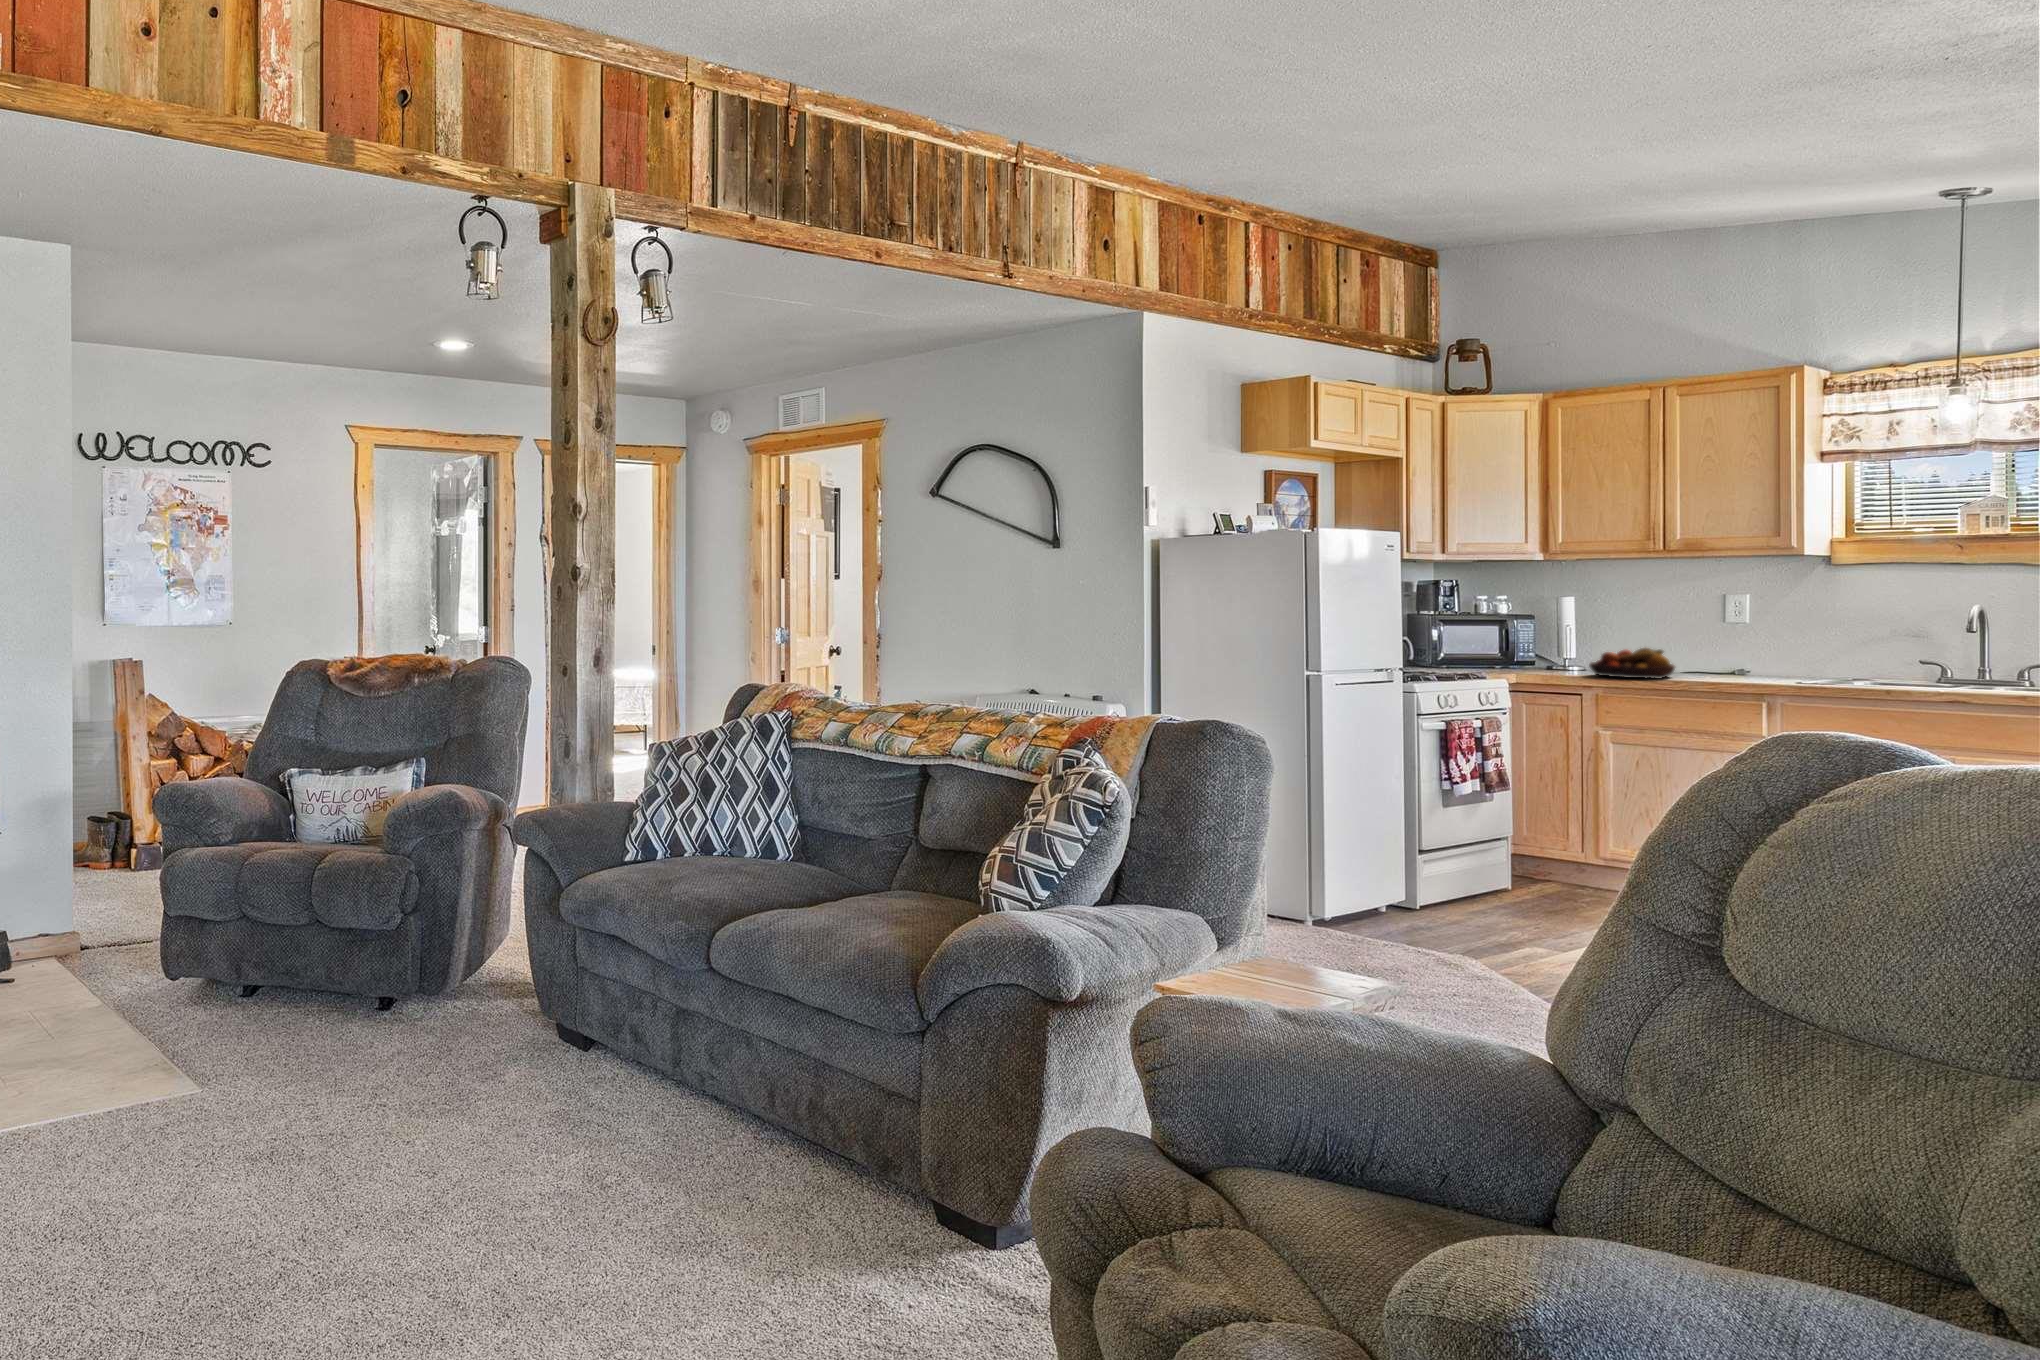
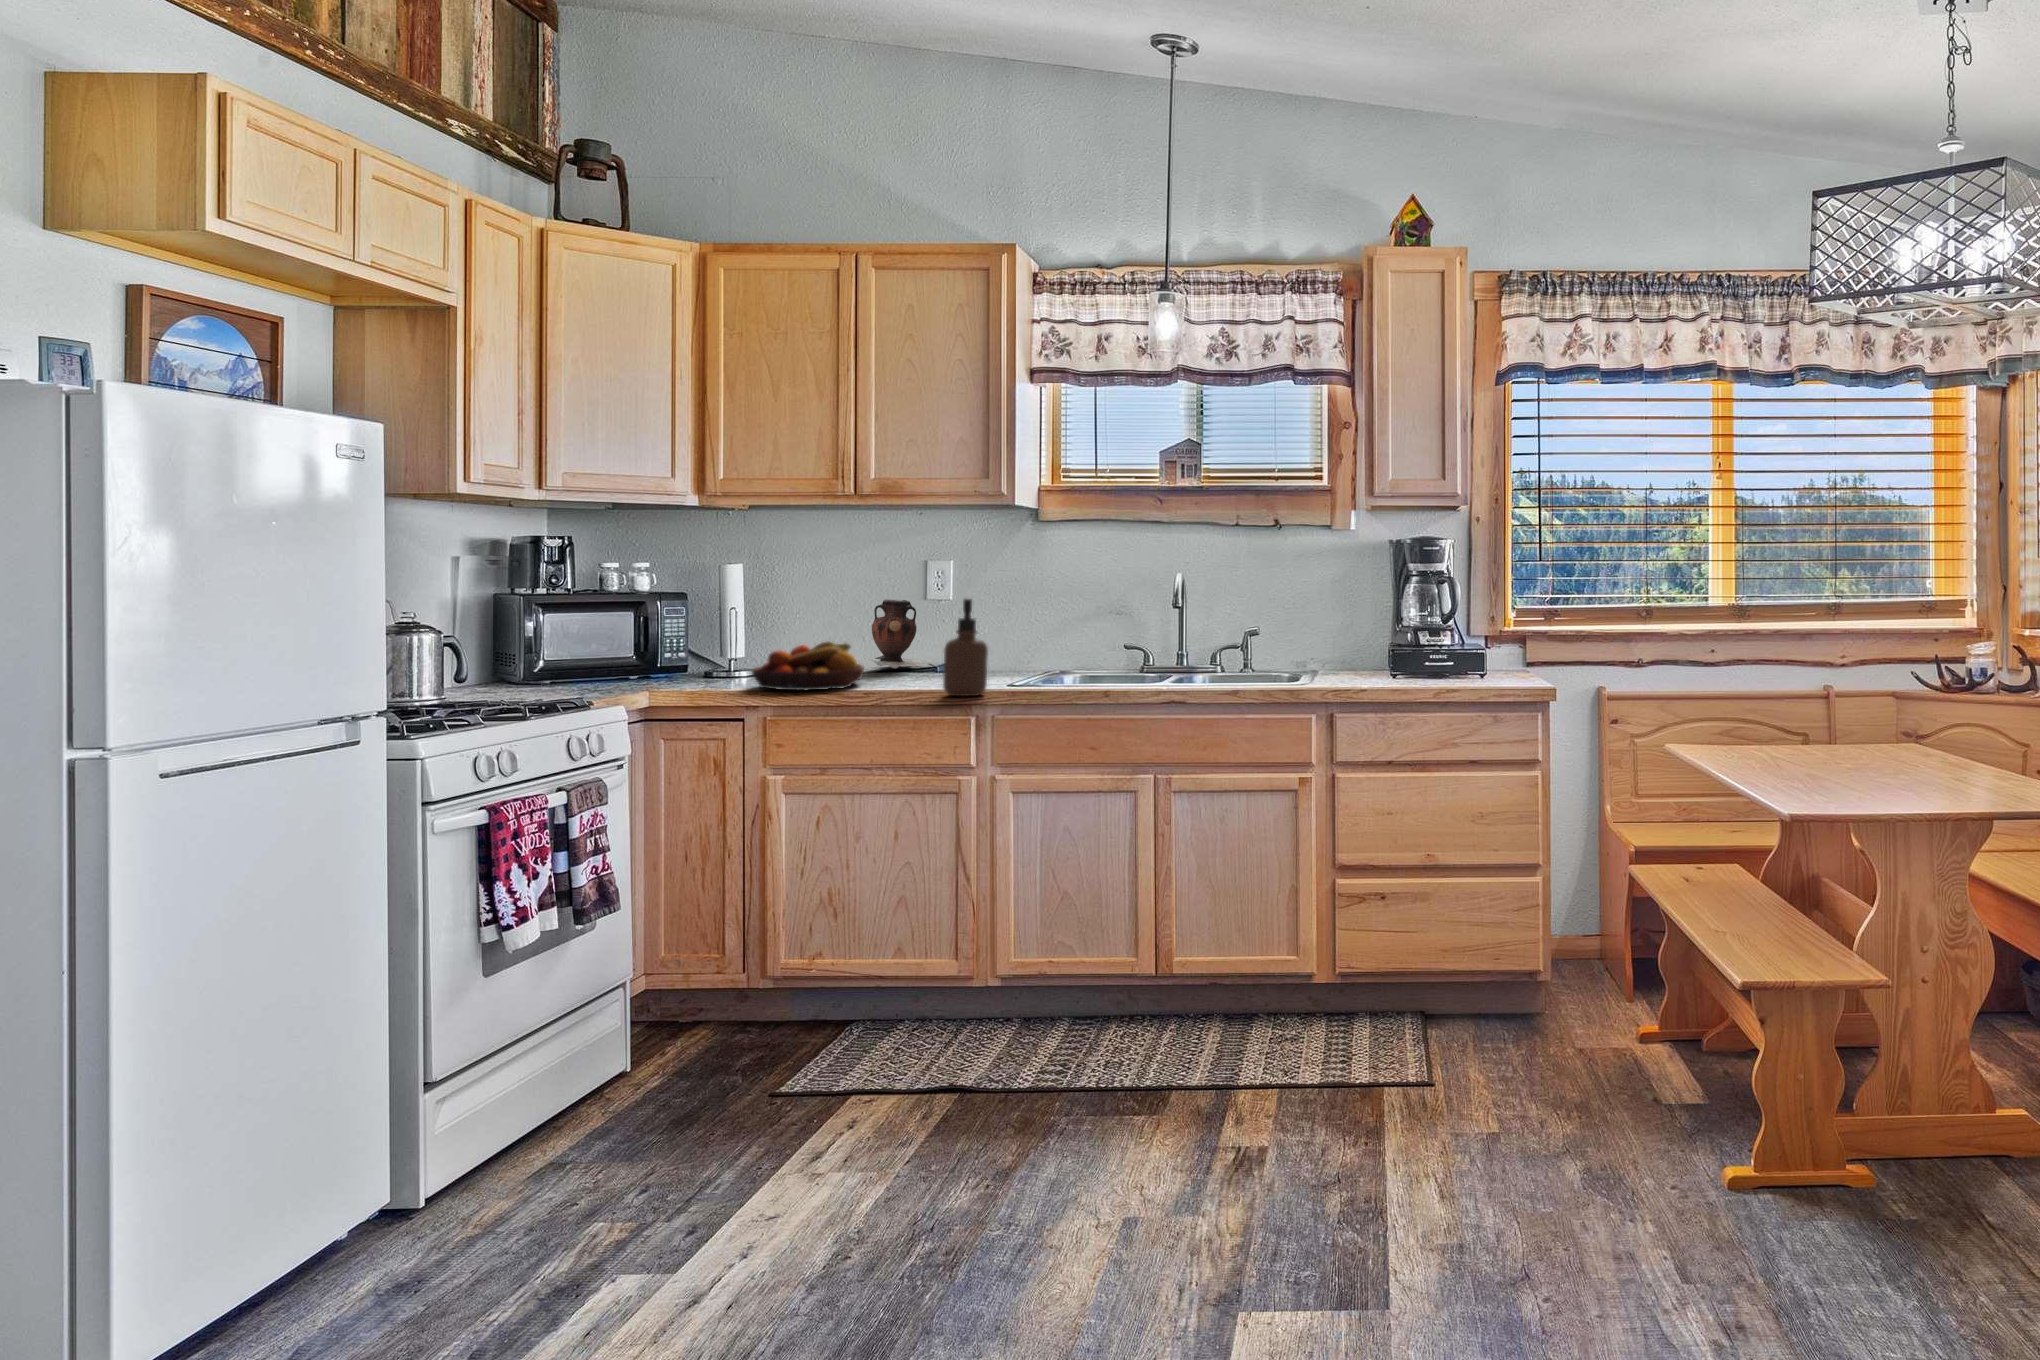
soap dispenser: none [1742,621,1780,687] -> present [943,599,988,696]
vase: none [1663,622,1739,672] -> present [856,599,936,668]

